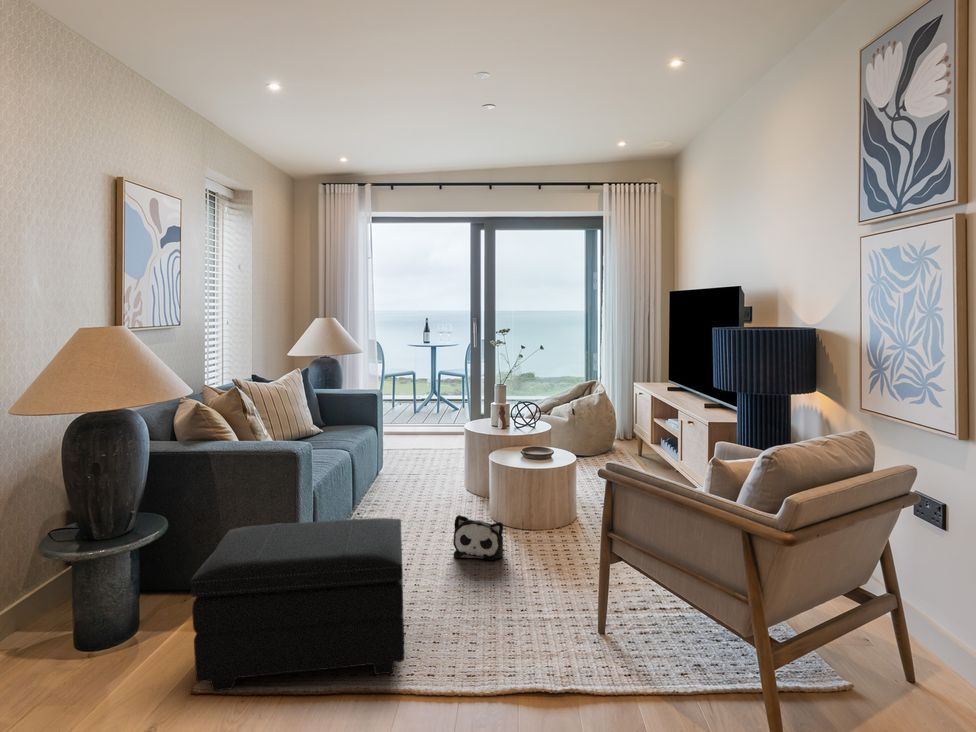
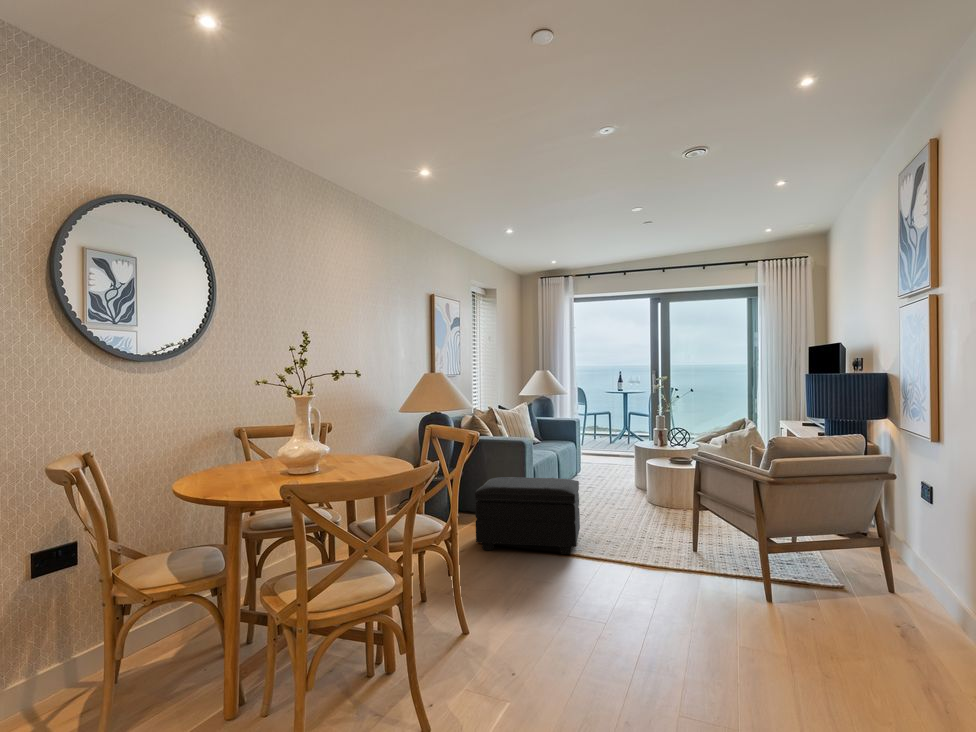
plush toy: present [453,515,503,560] -> none [617,492,651,521]

